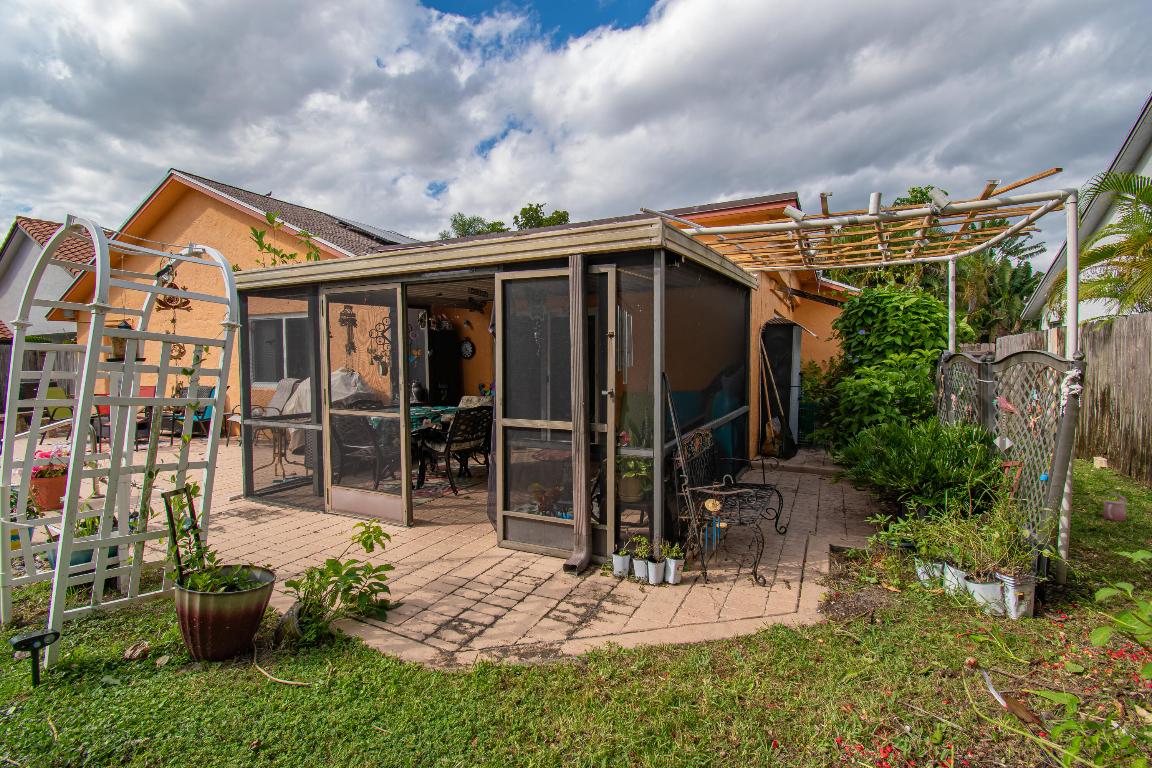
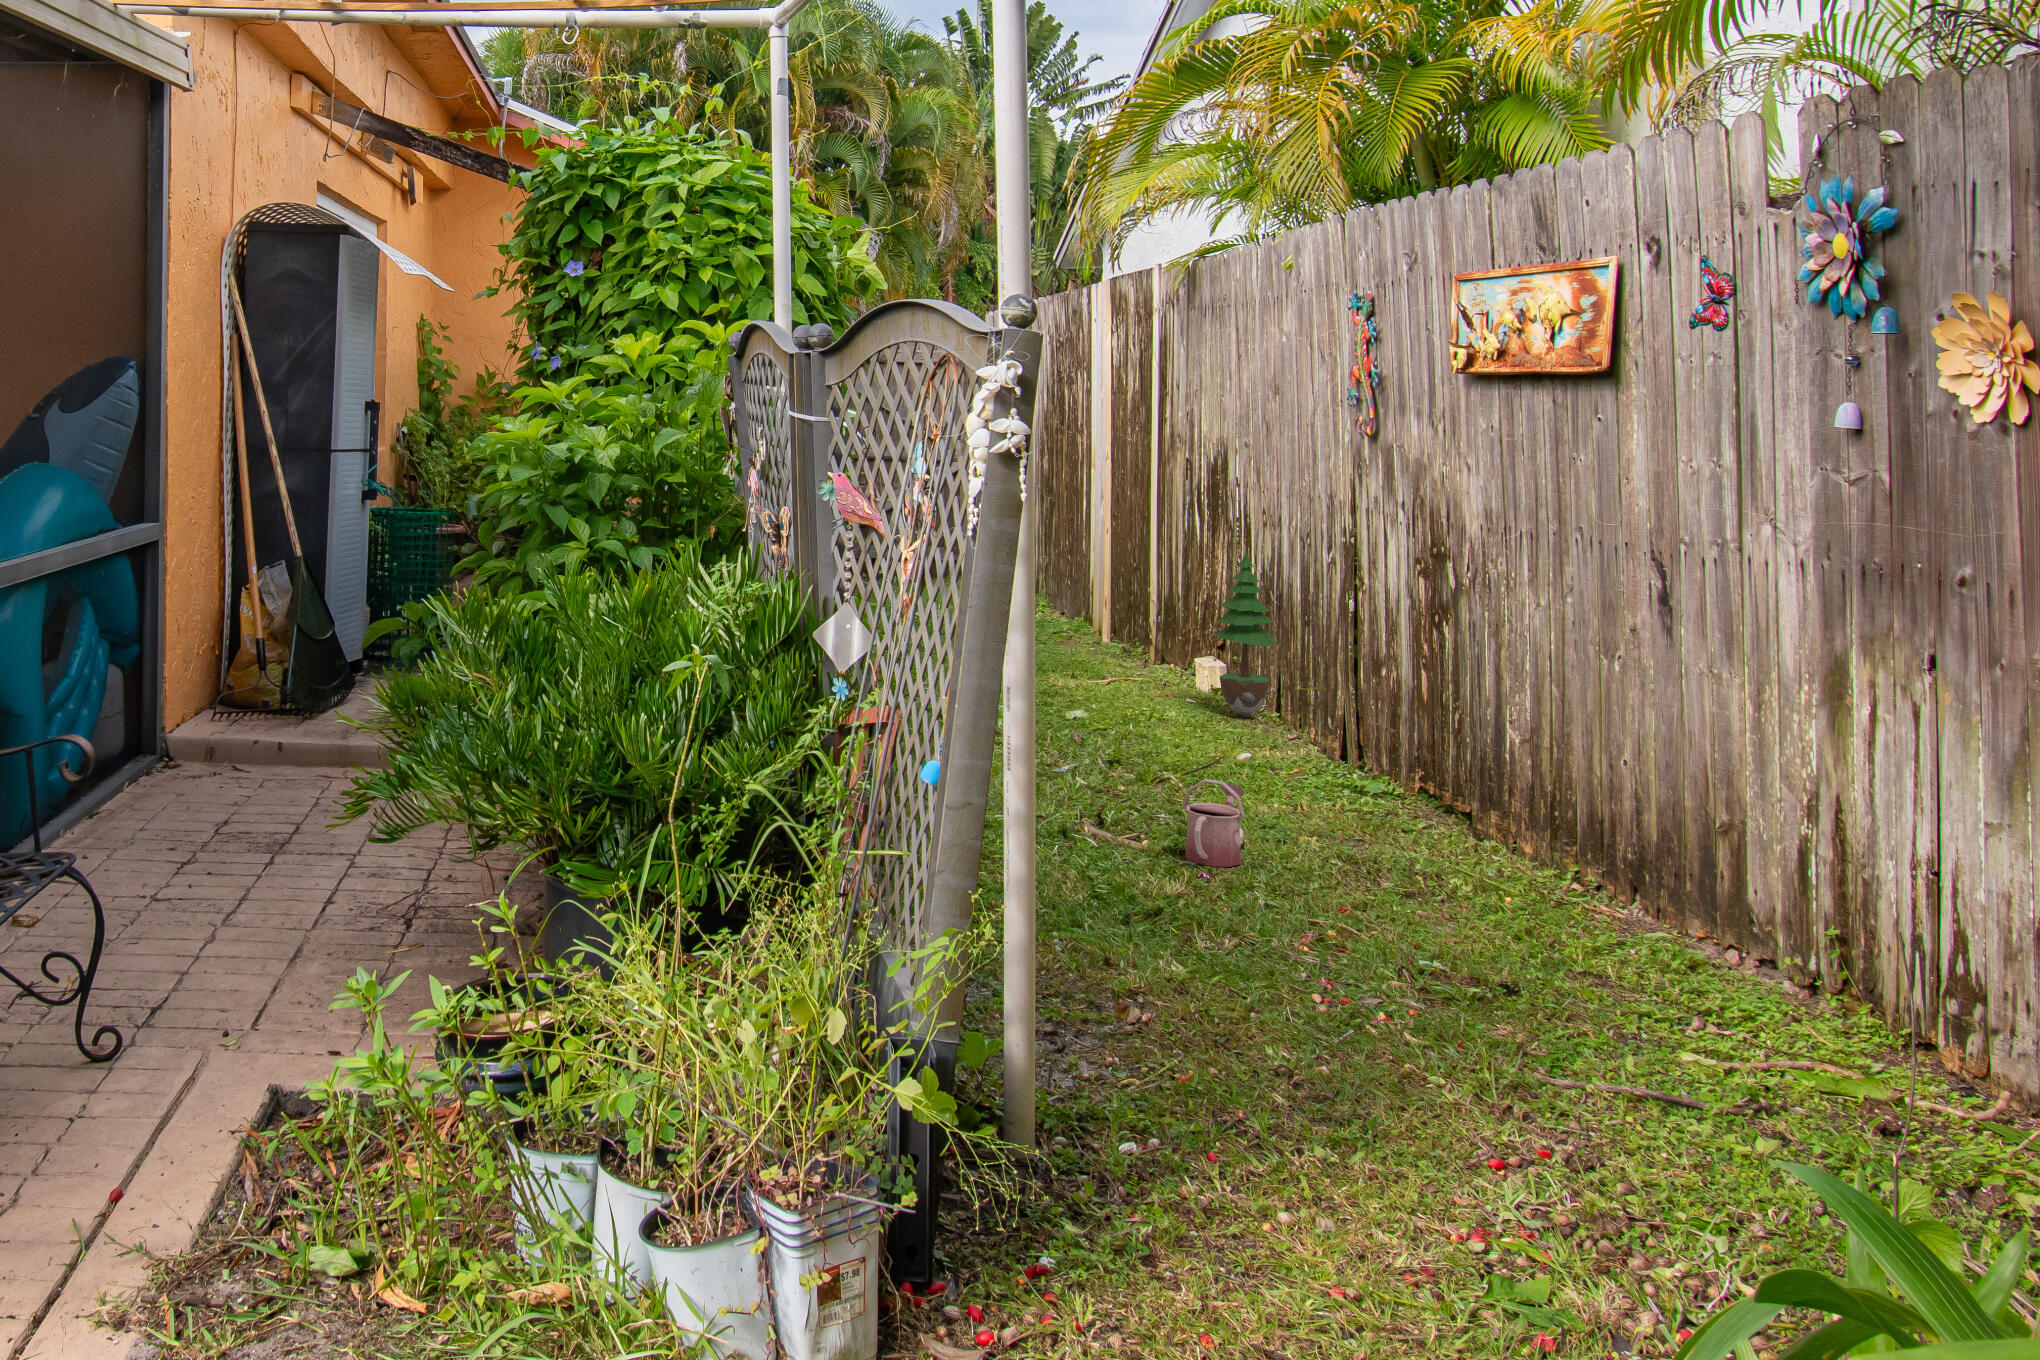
potted tree: none [1105,422,1133,478] -> present [1214,553,1276,717]

